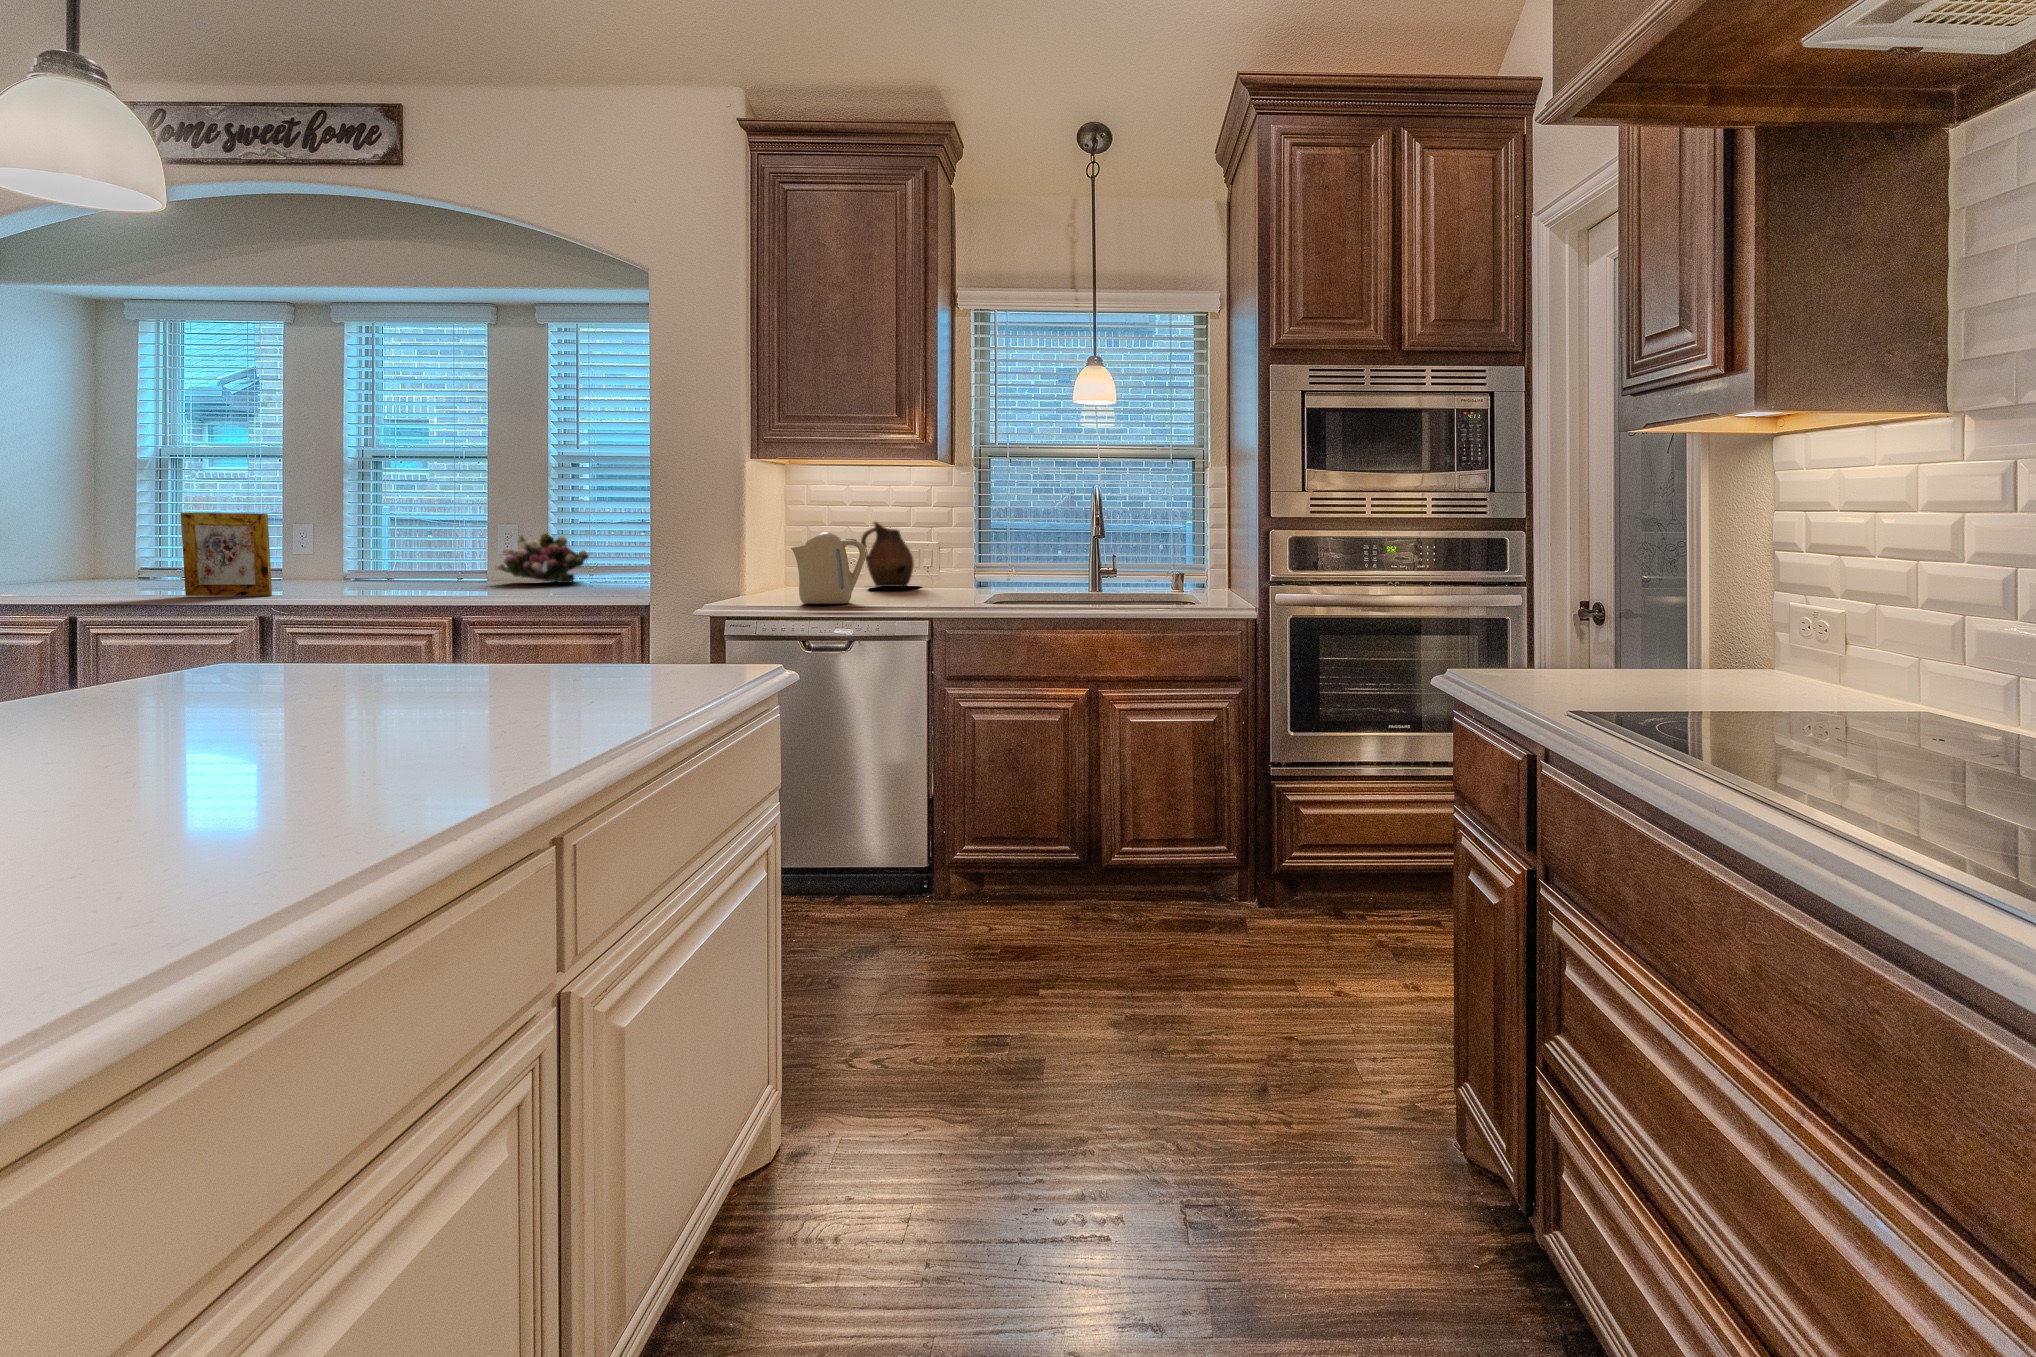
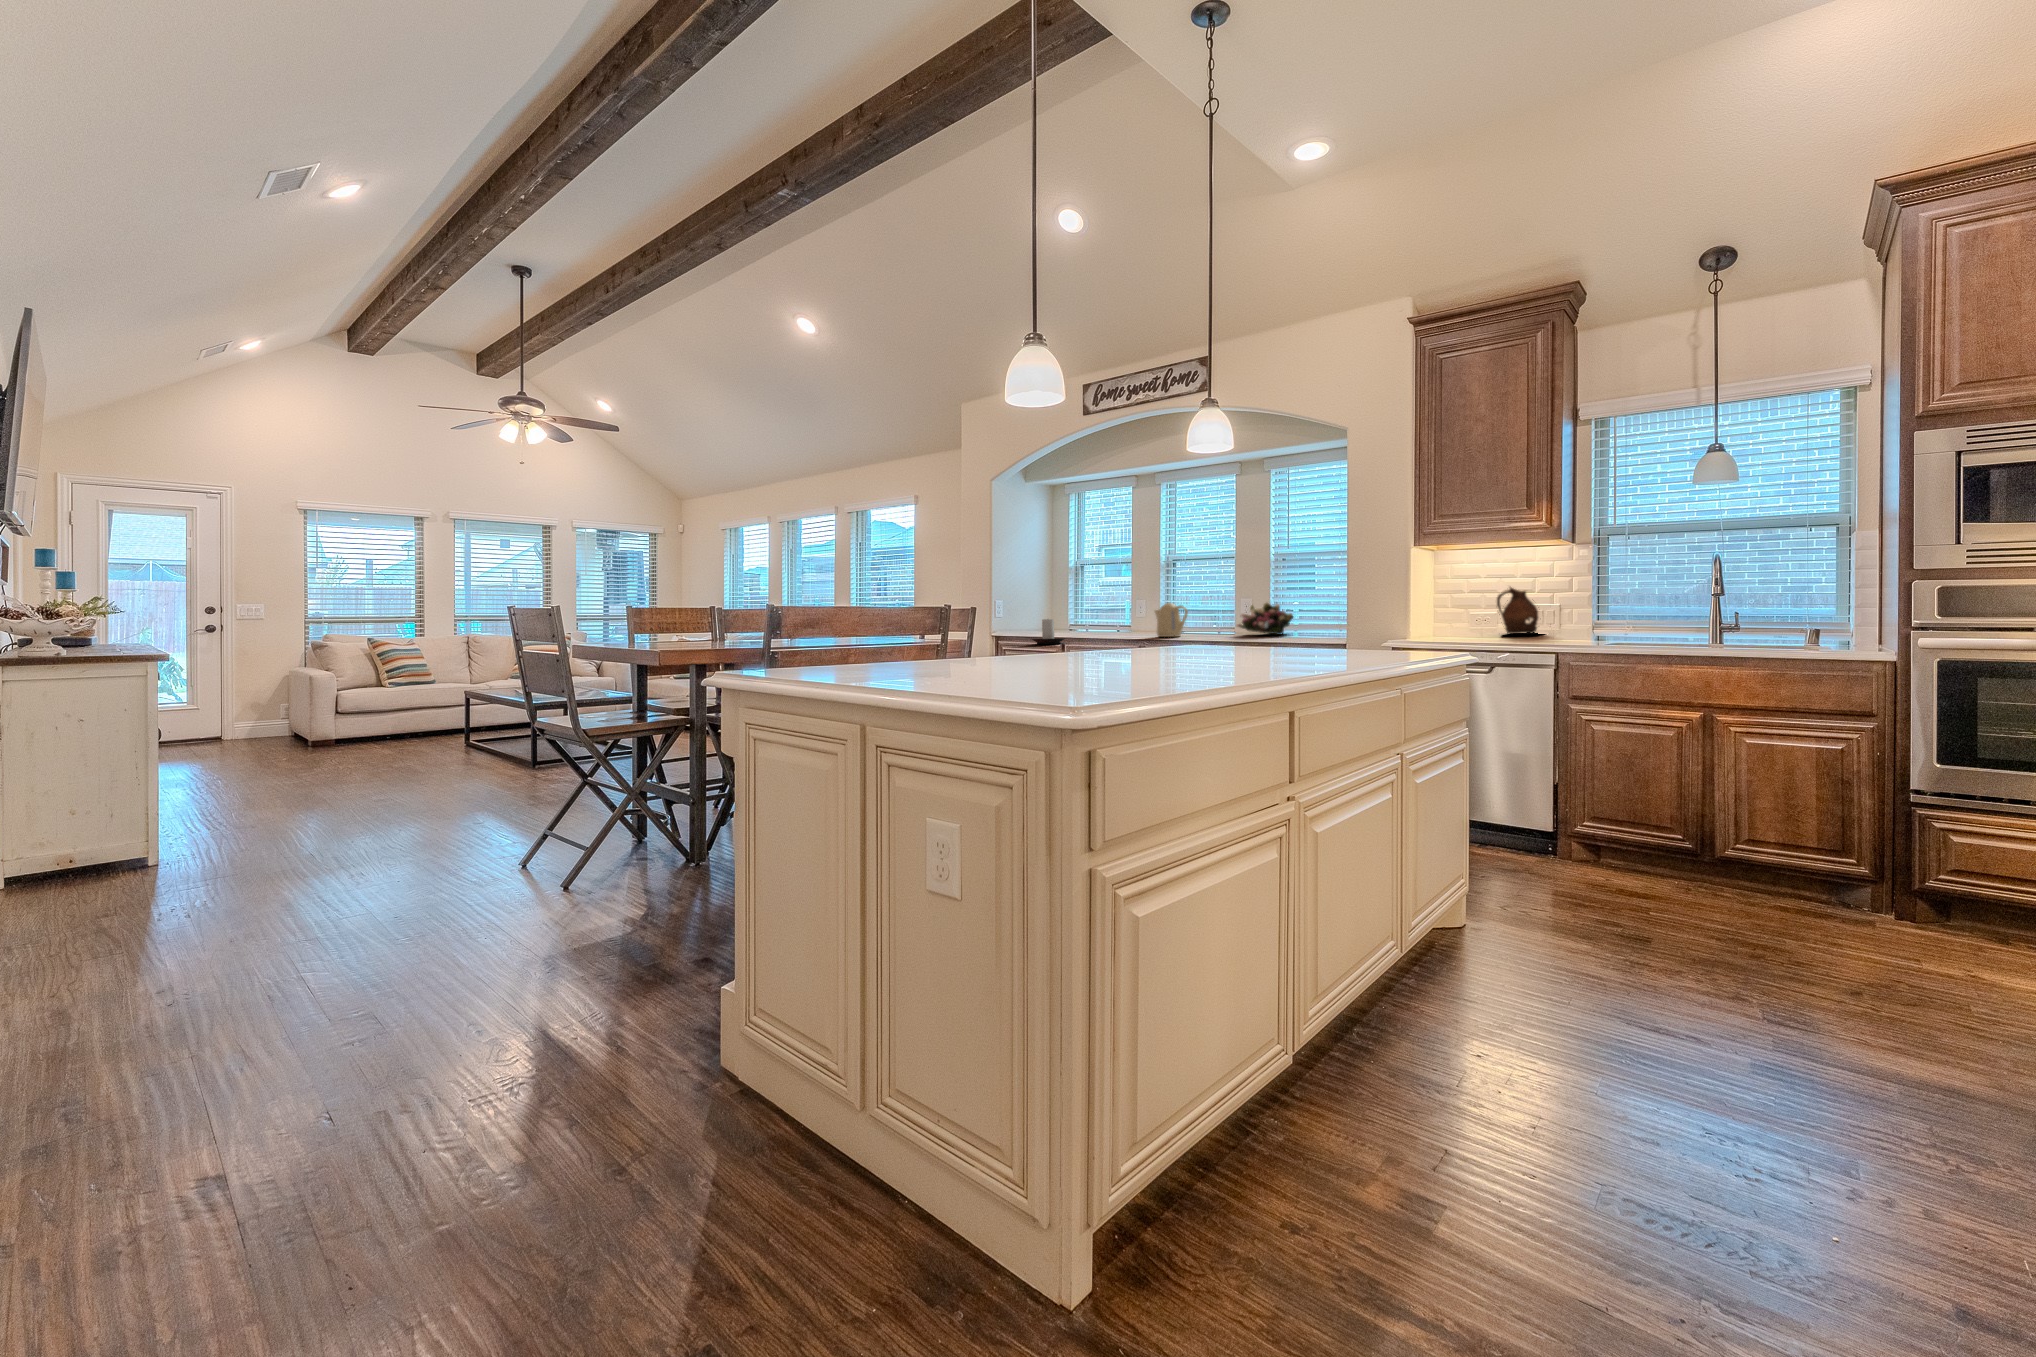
picture frame: present [180,512,272,596] -> none [1079,599,1120,646]
kettle: present [791,532,866,604] -> present [1155,603,1188,637]
candle holder: none [75,542,160,592] -> present [1032,619,1065,644]

